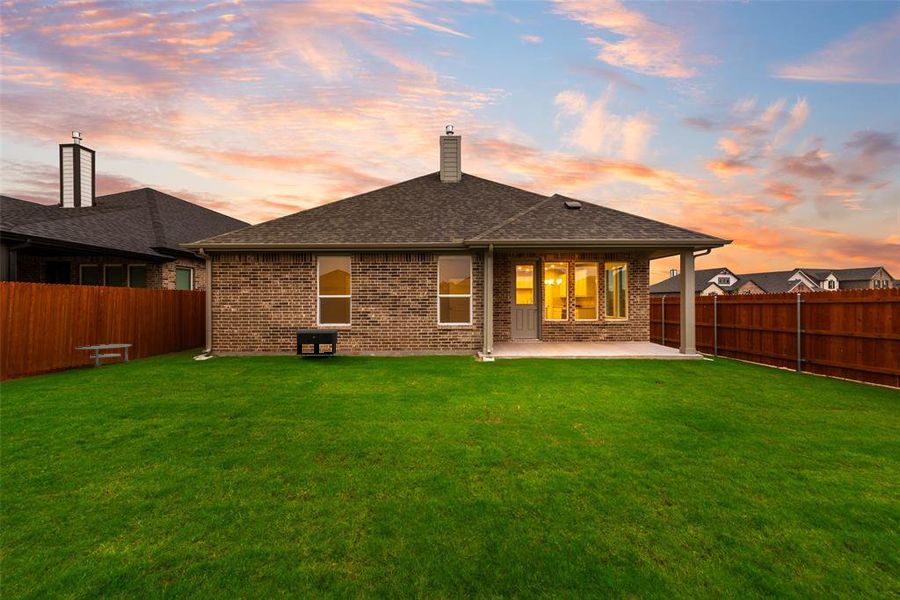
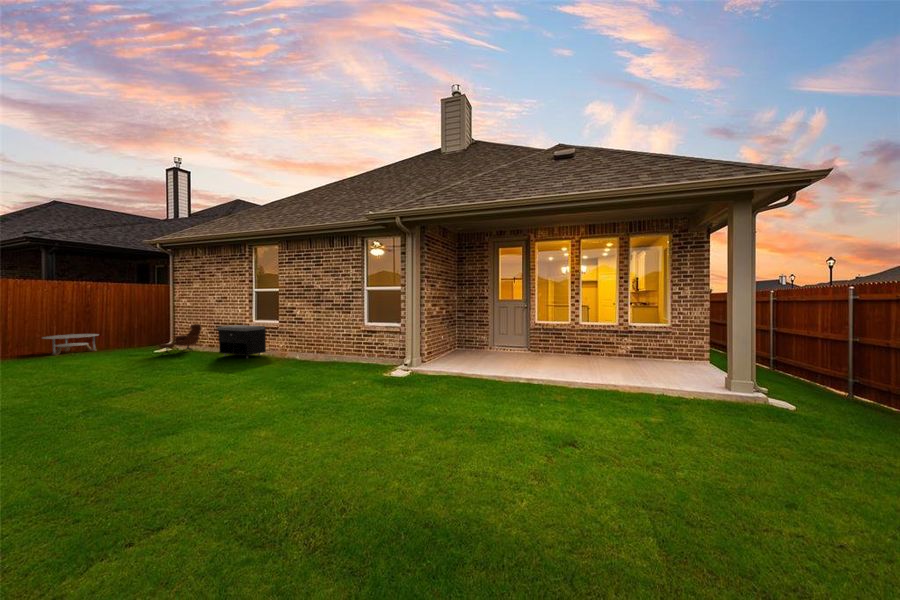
lounge chair: none [228,330,256,361] -> present [159,324,201,354]

